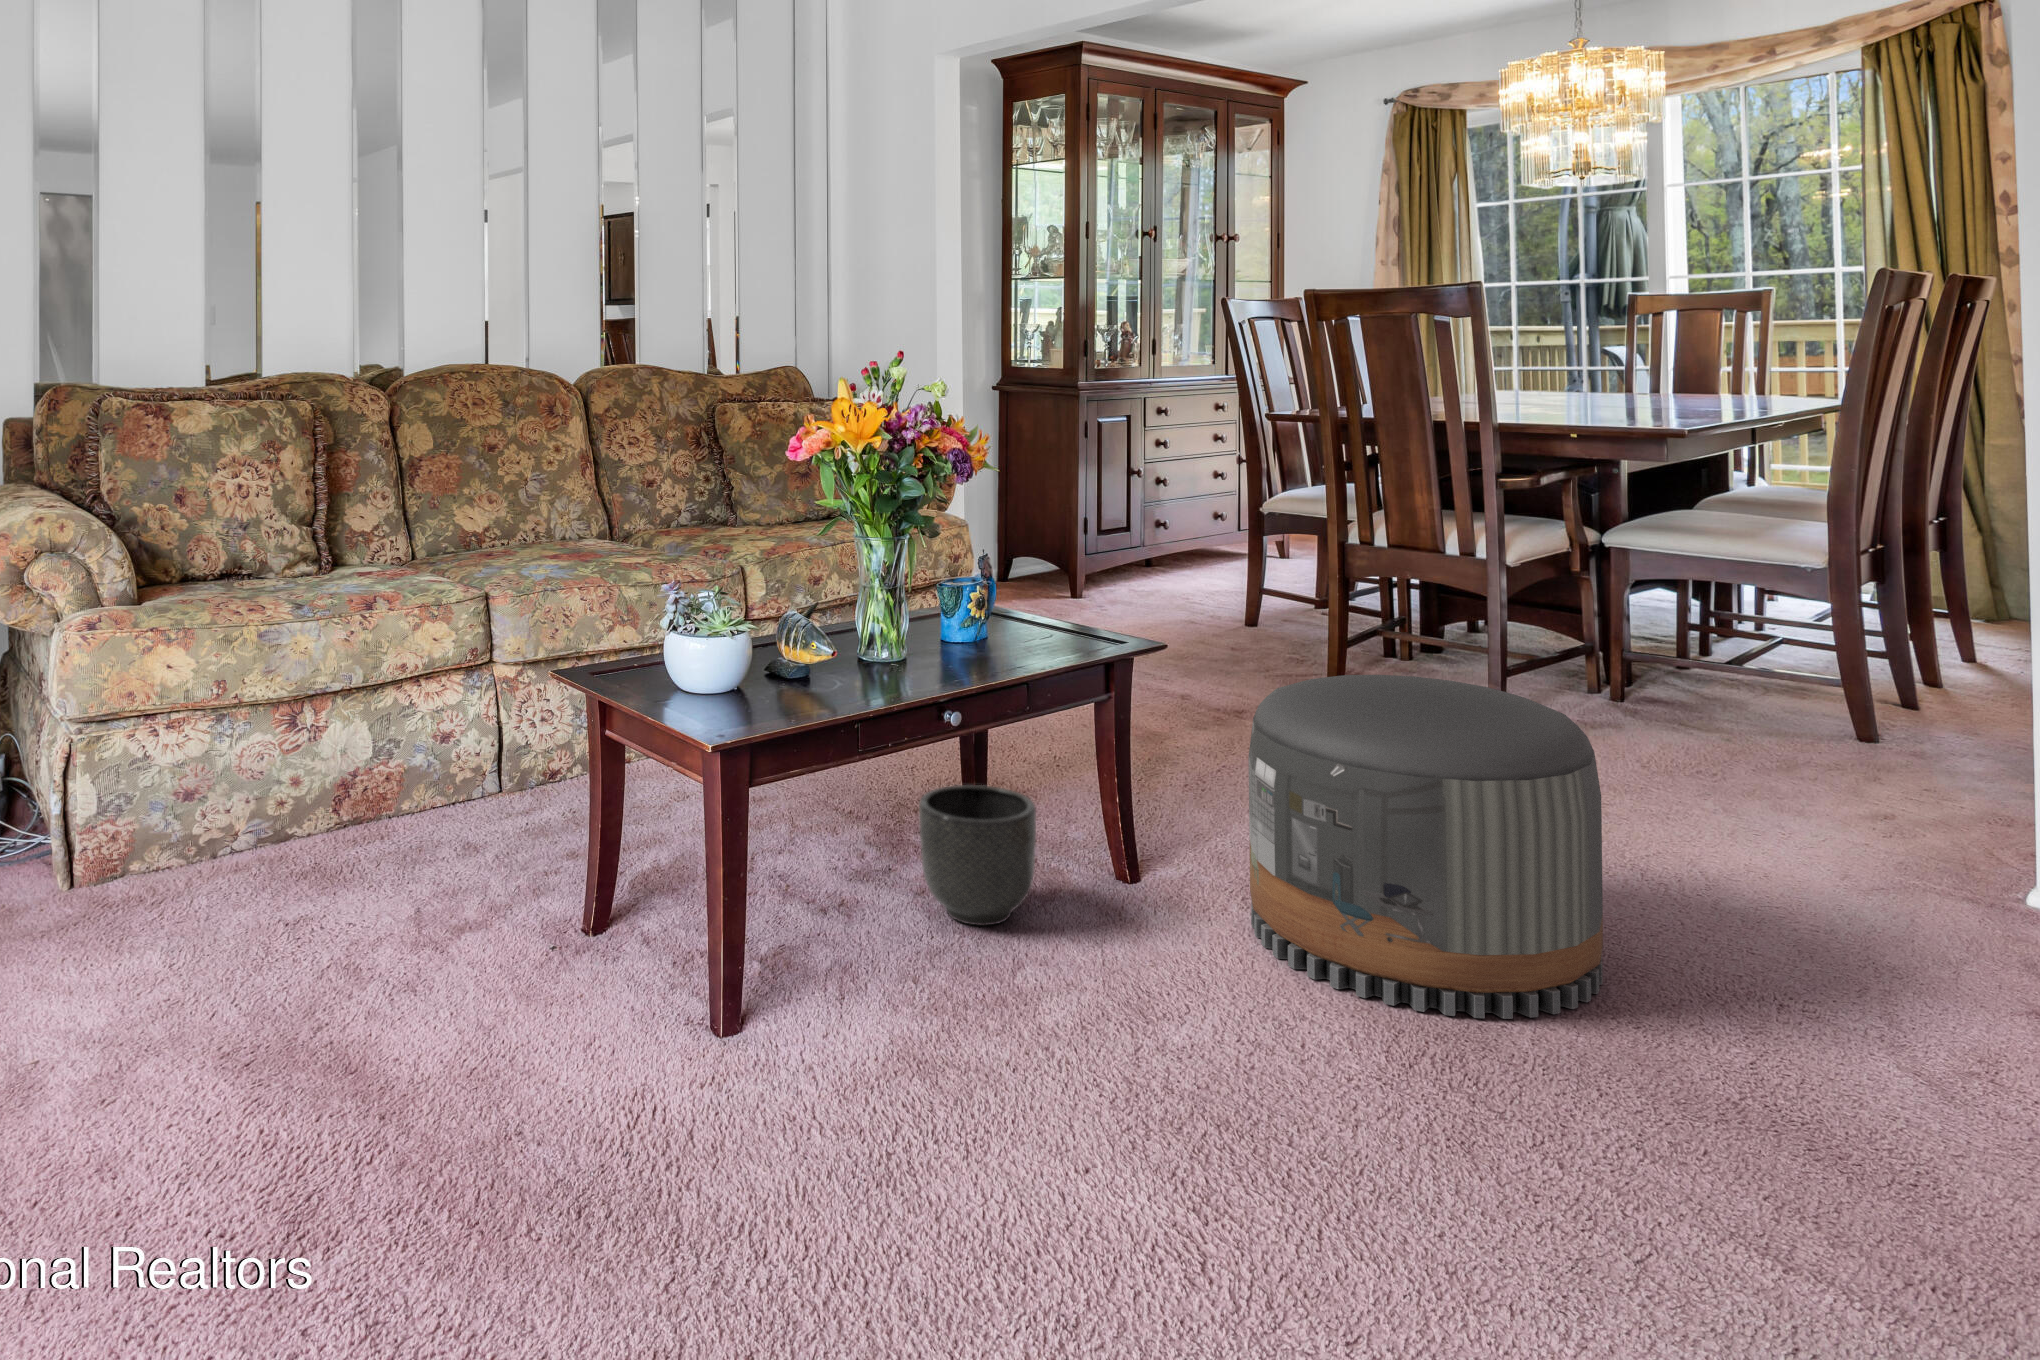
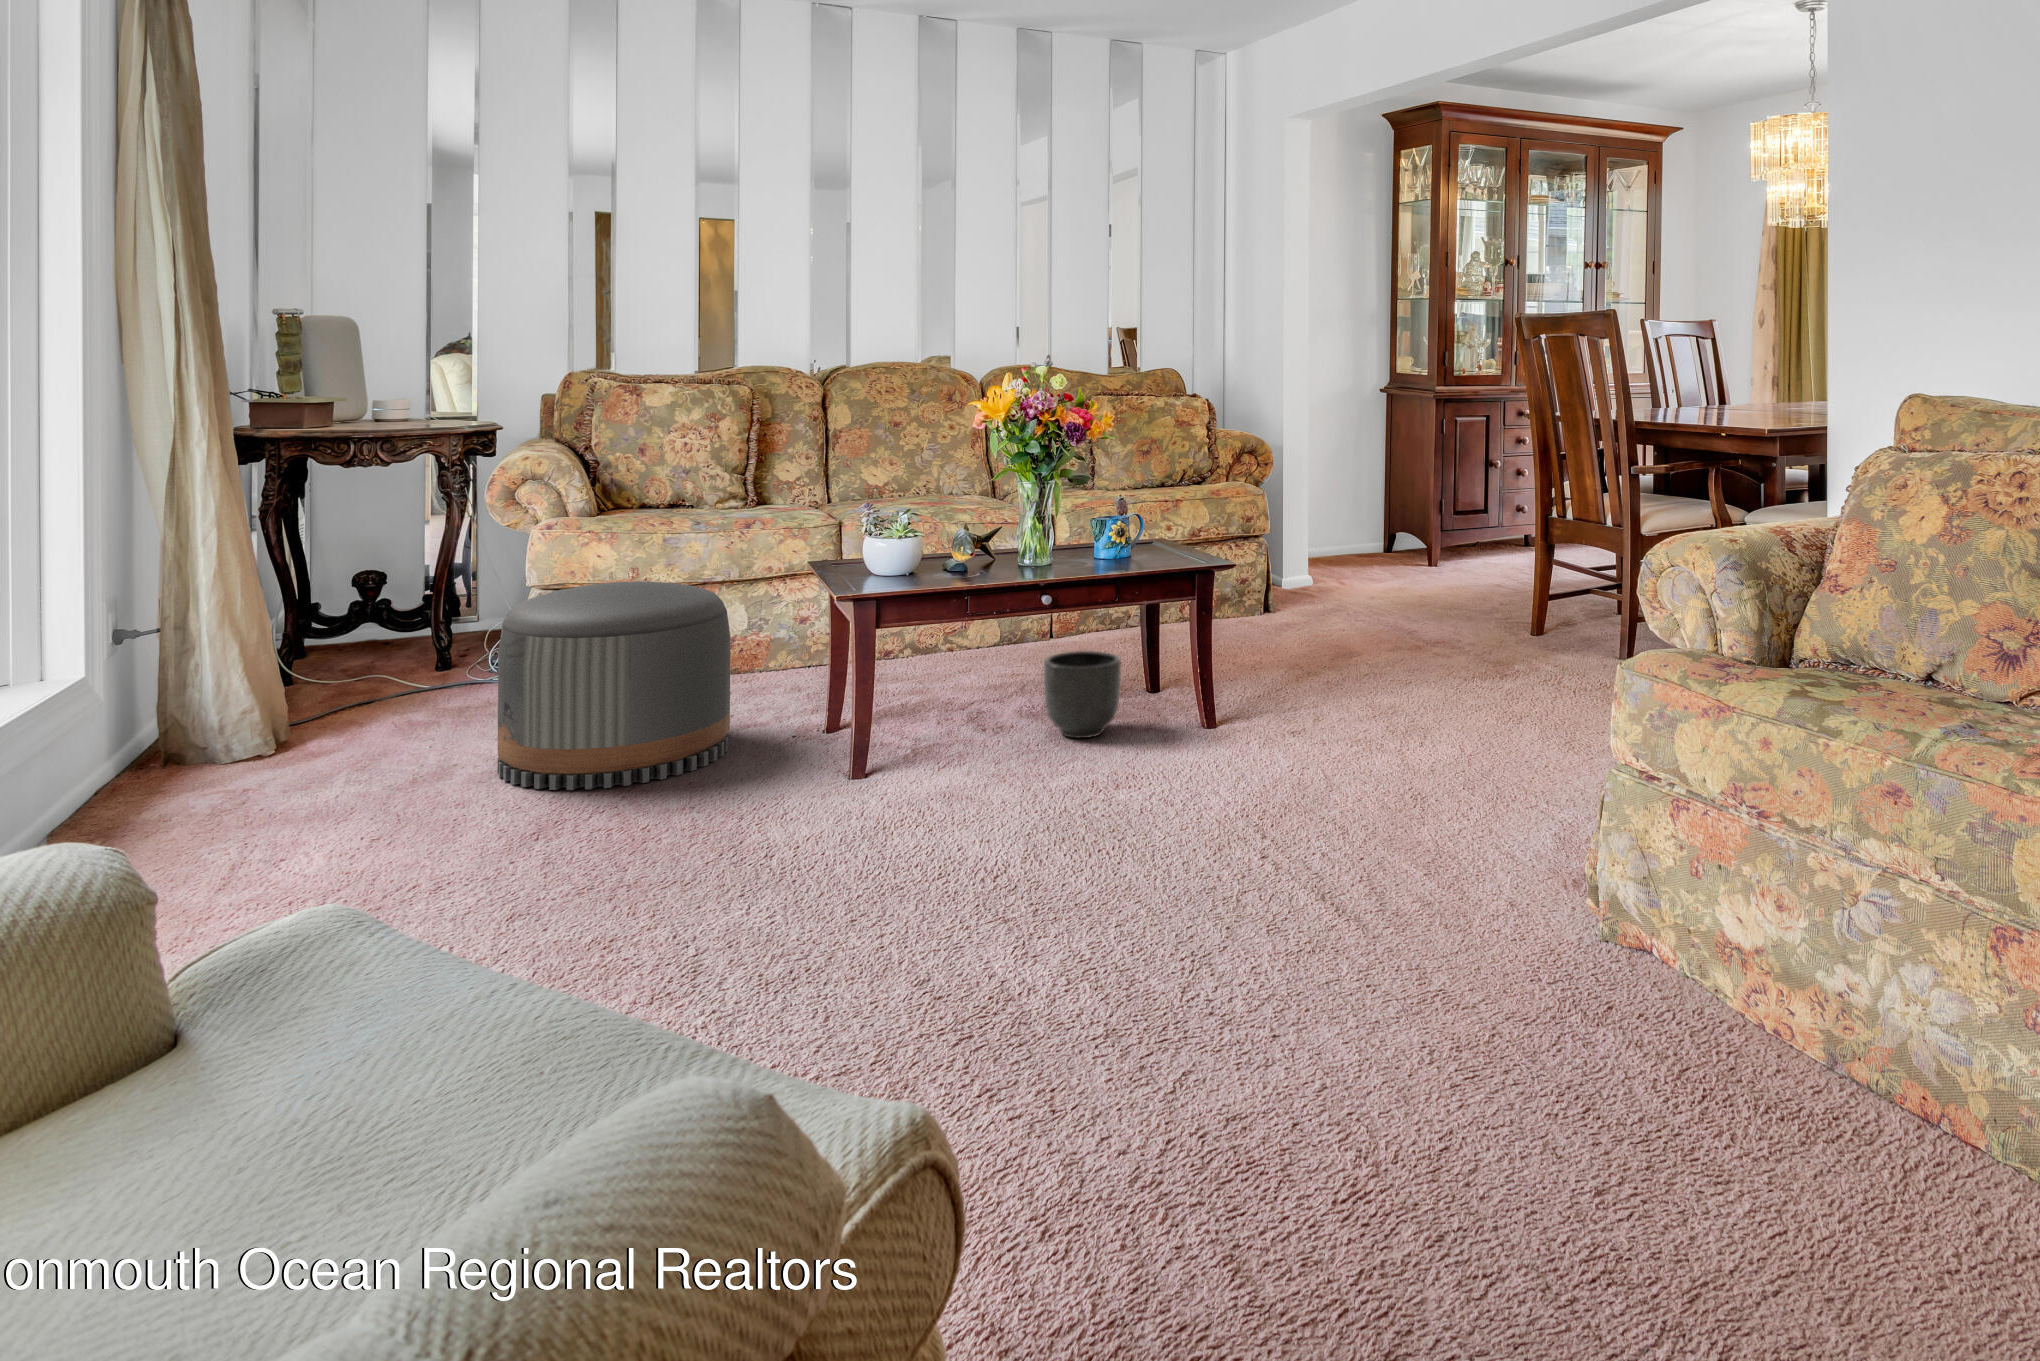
pouf: present [1248,675,1603,1019] -> present [497,581,730,790]

